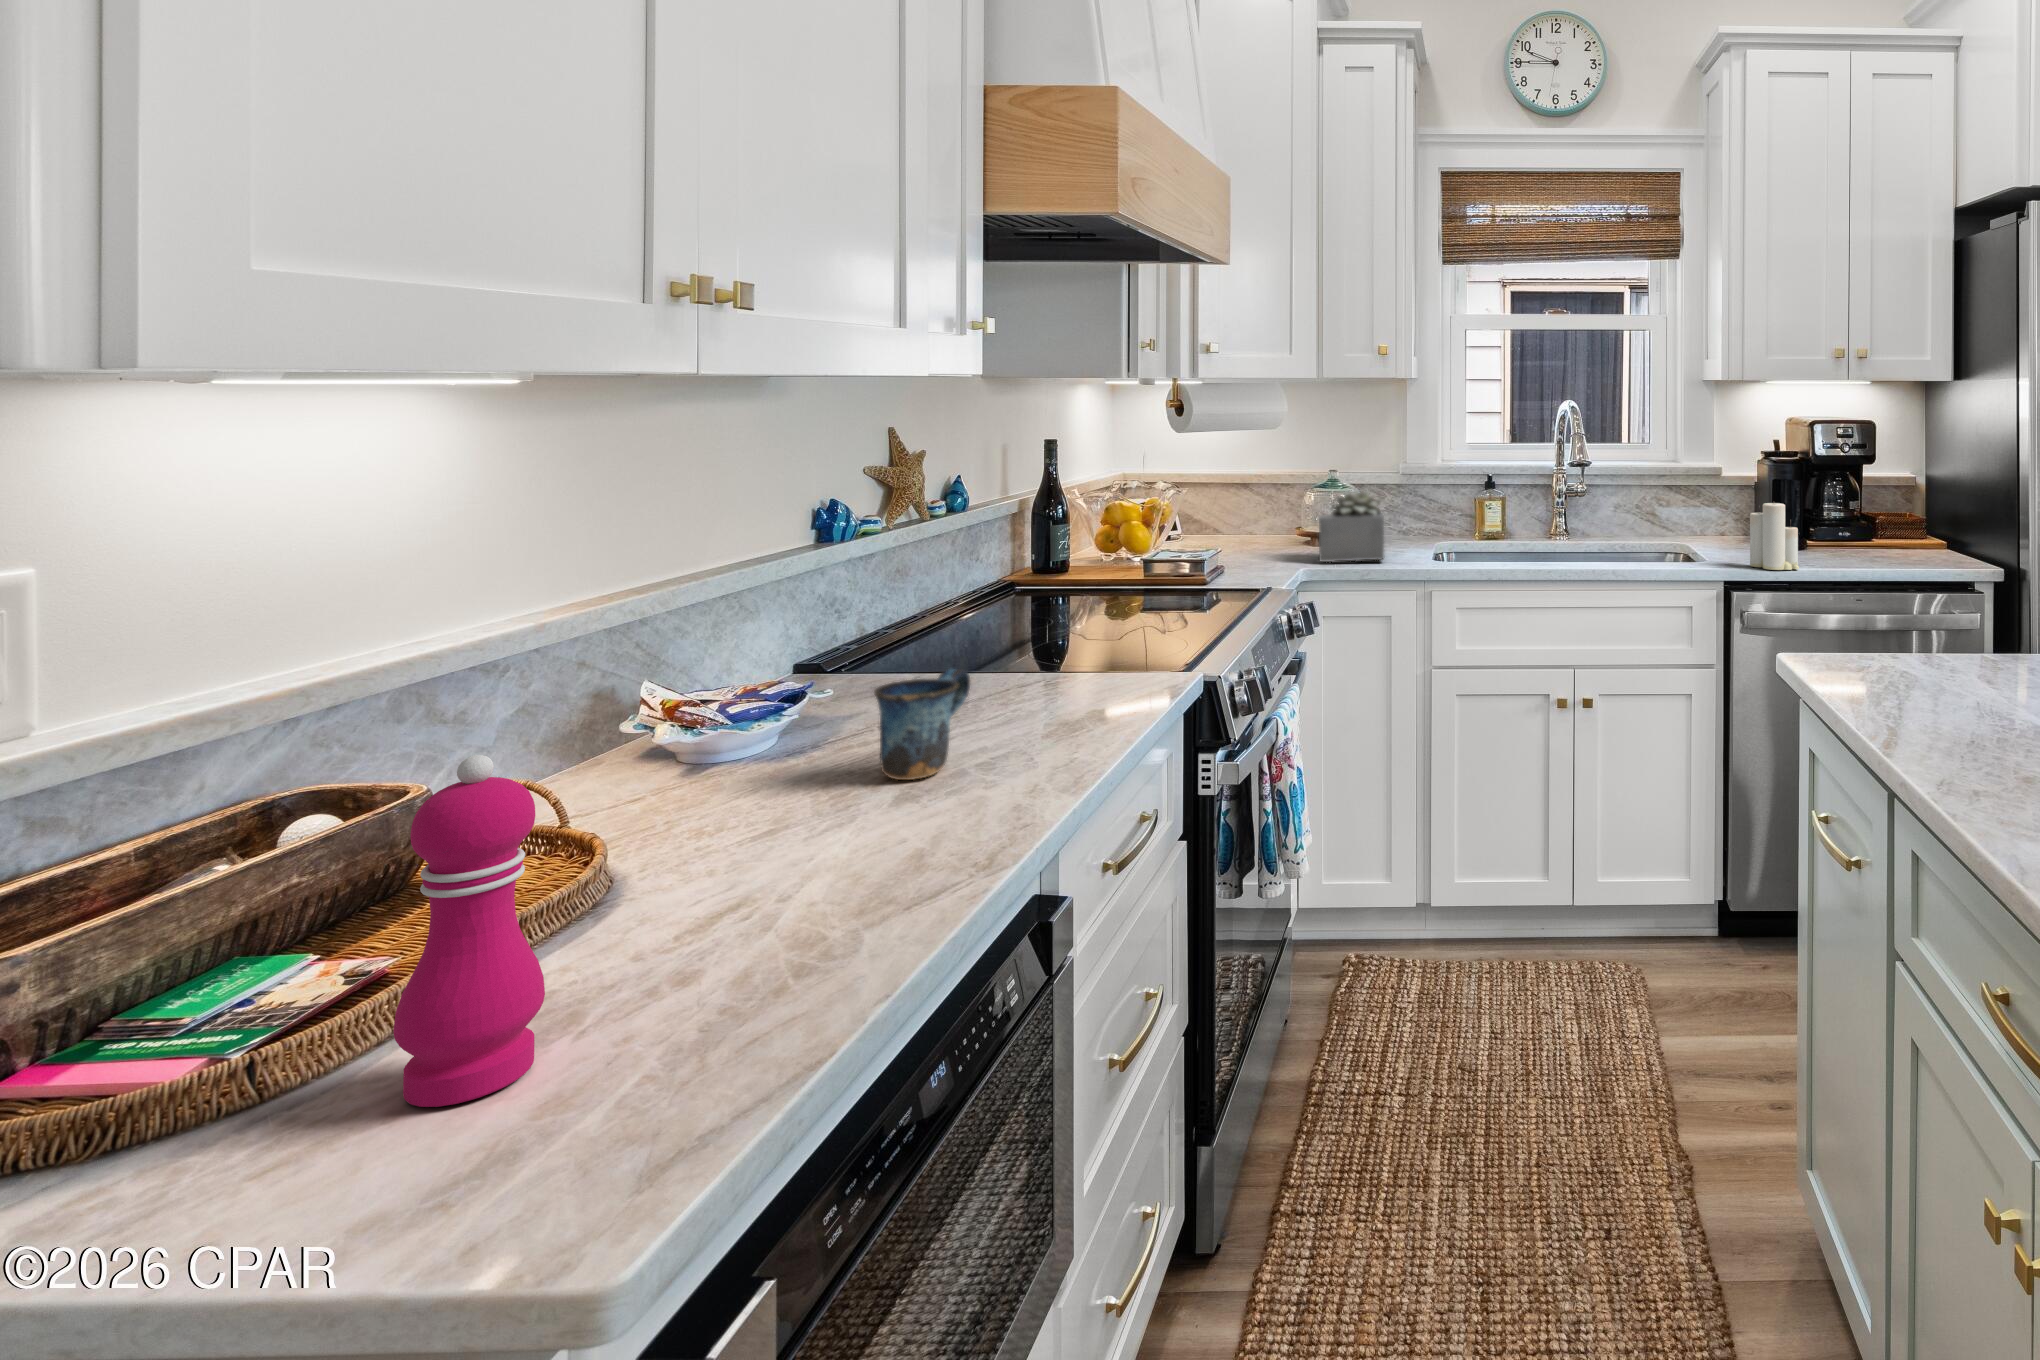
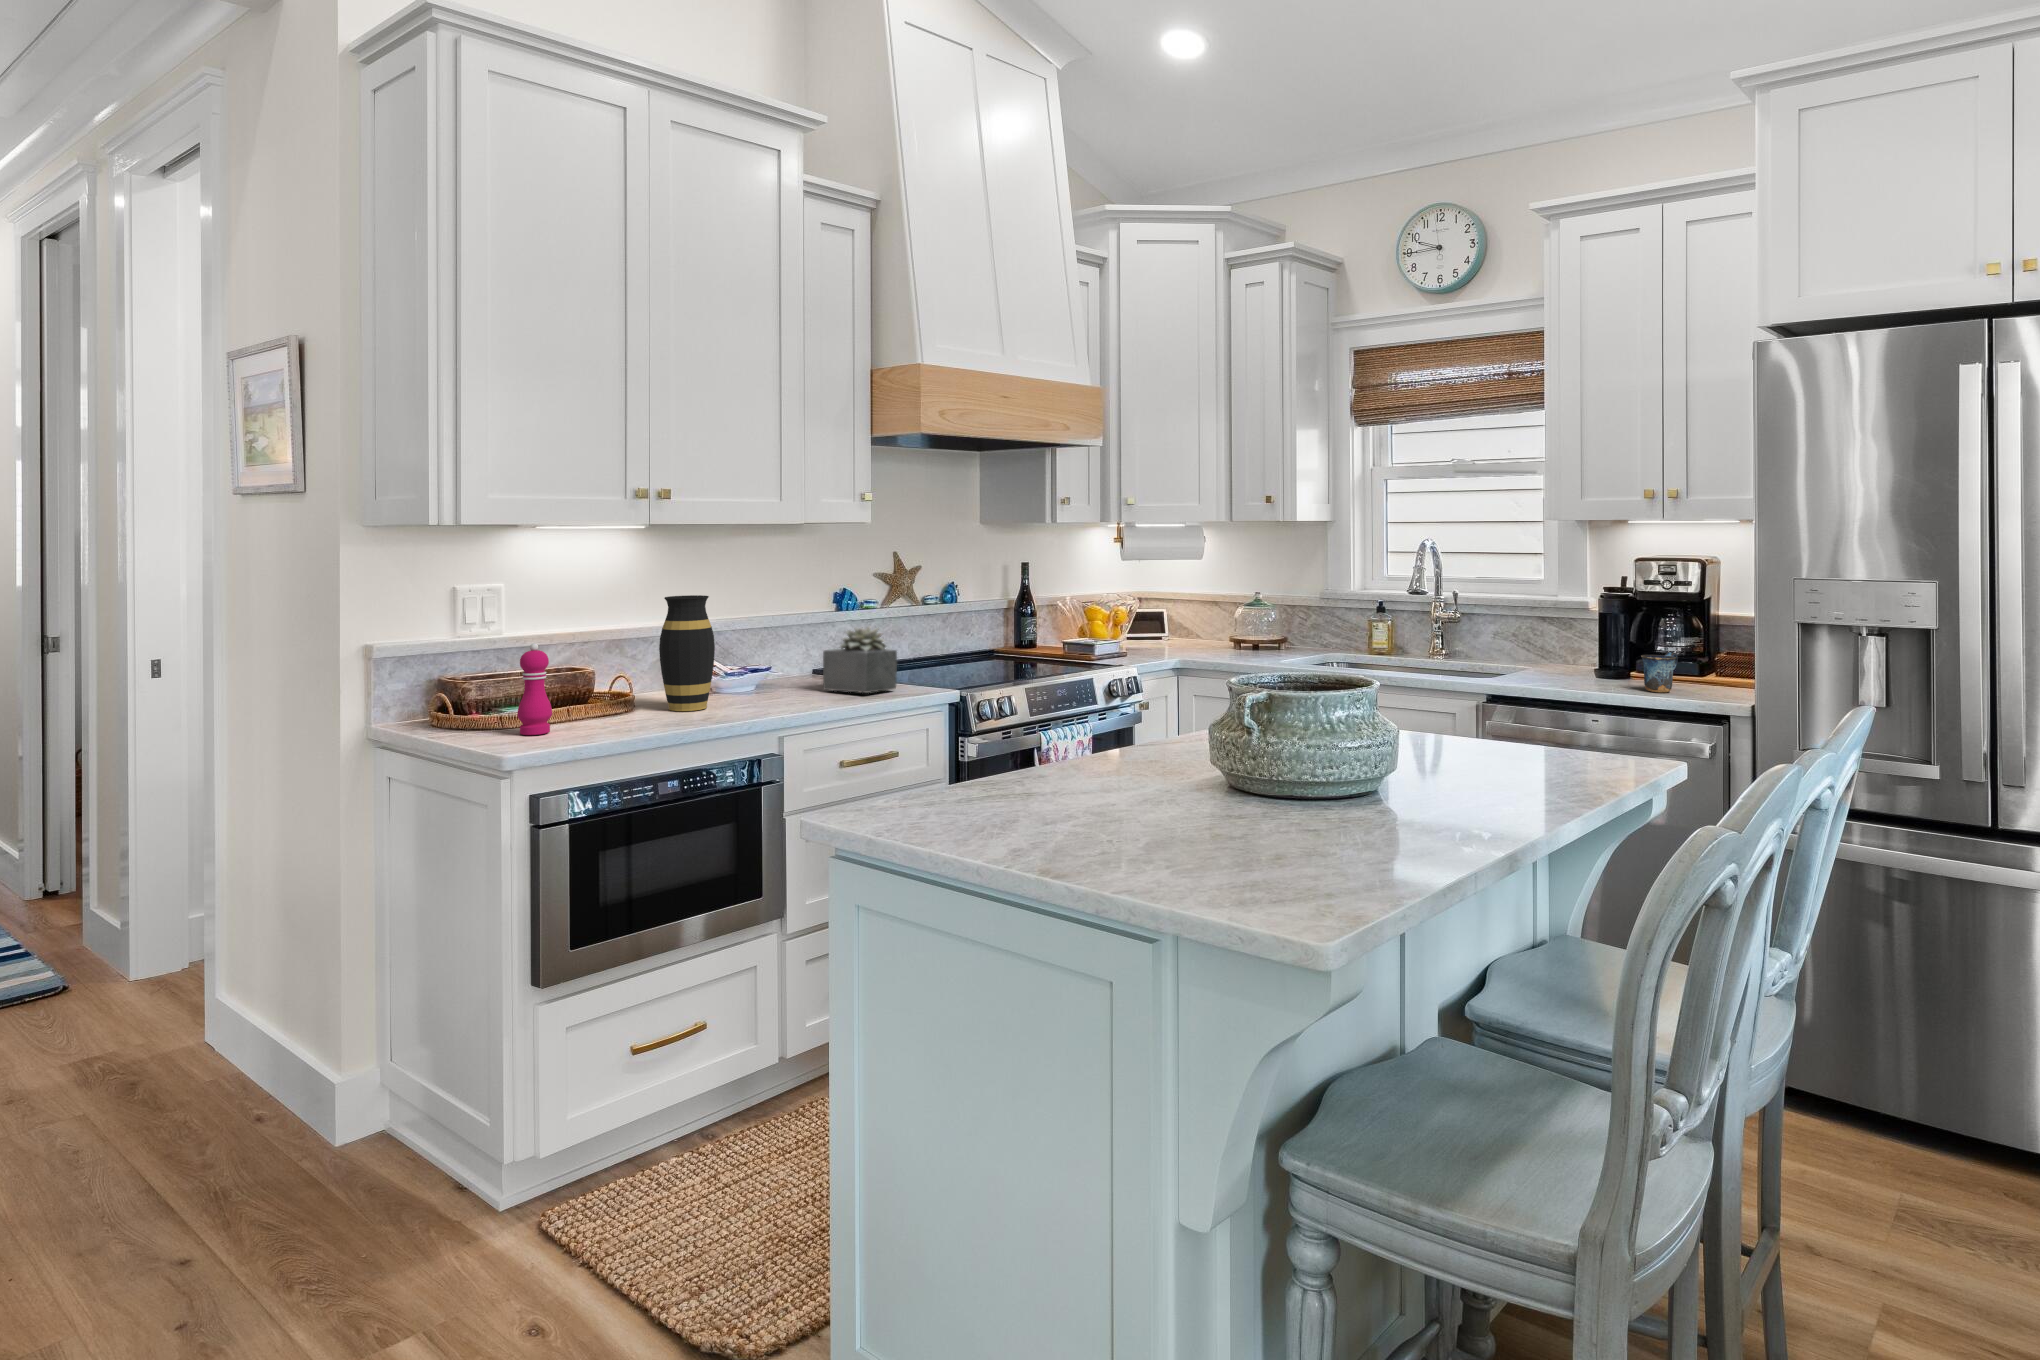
succulent plant: present [1319,490,1385,562] -> present [823,626,897,693]
candle: present [1750,503,1799,570] -> none [1515,622,1552,687]
vase: none [694,536,855,852] -> present [659,595,715,711]
mug: present [874,668,970,780] -> present [1641,652,1678,692]

